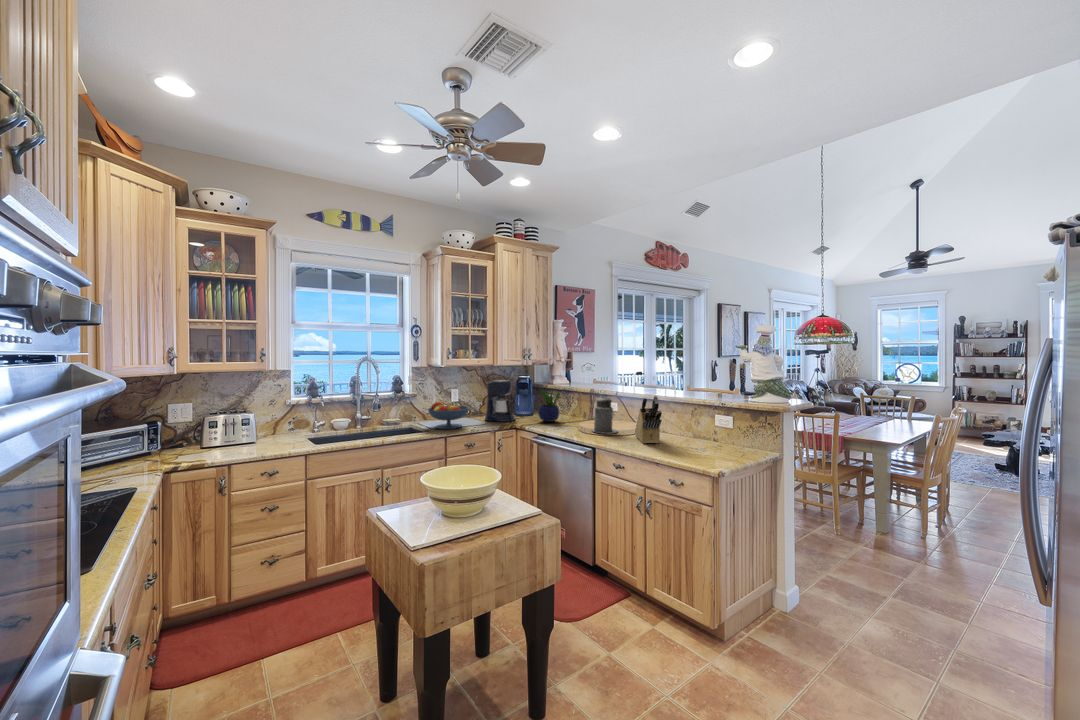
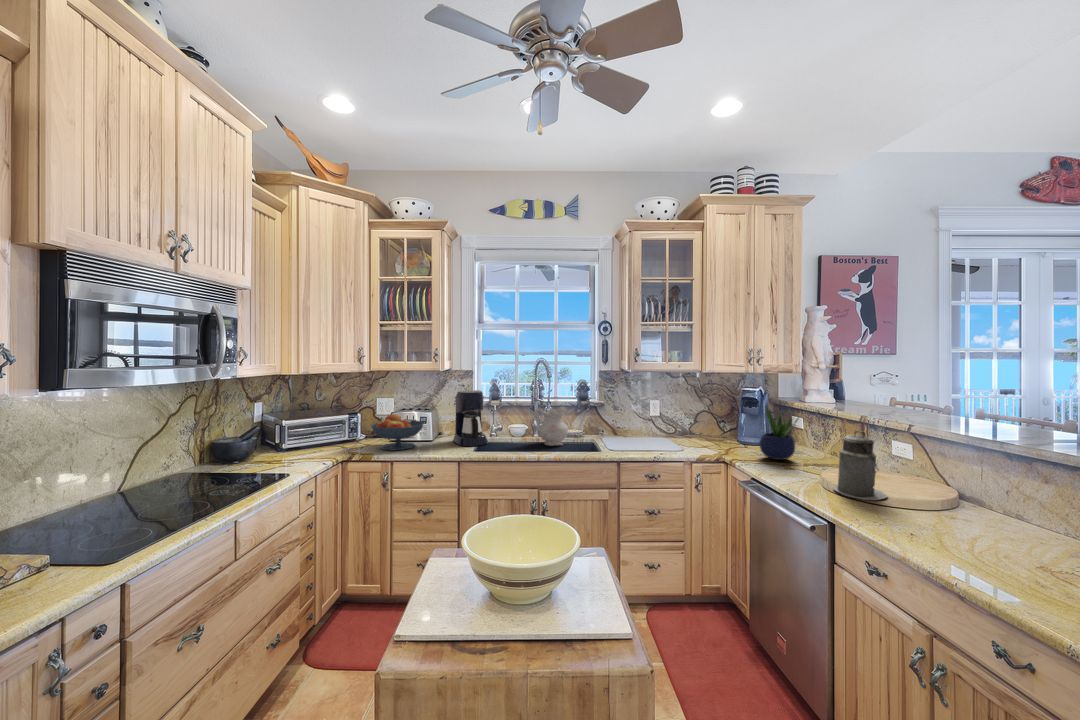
coffee maker: present [485,380,515,422] -> present [453,390,488,446]
knife block: present [635,396,662,443] -> none [916,448,961,543]
ceramic pitcher: none [366,398,396,433] -> present [534,407,568,446]
fruit bowl: present [428,401,469,429] -> present [371,414,424,450]

